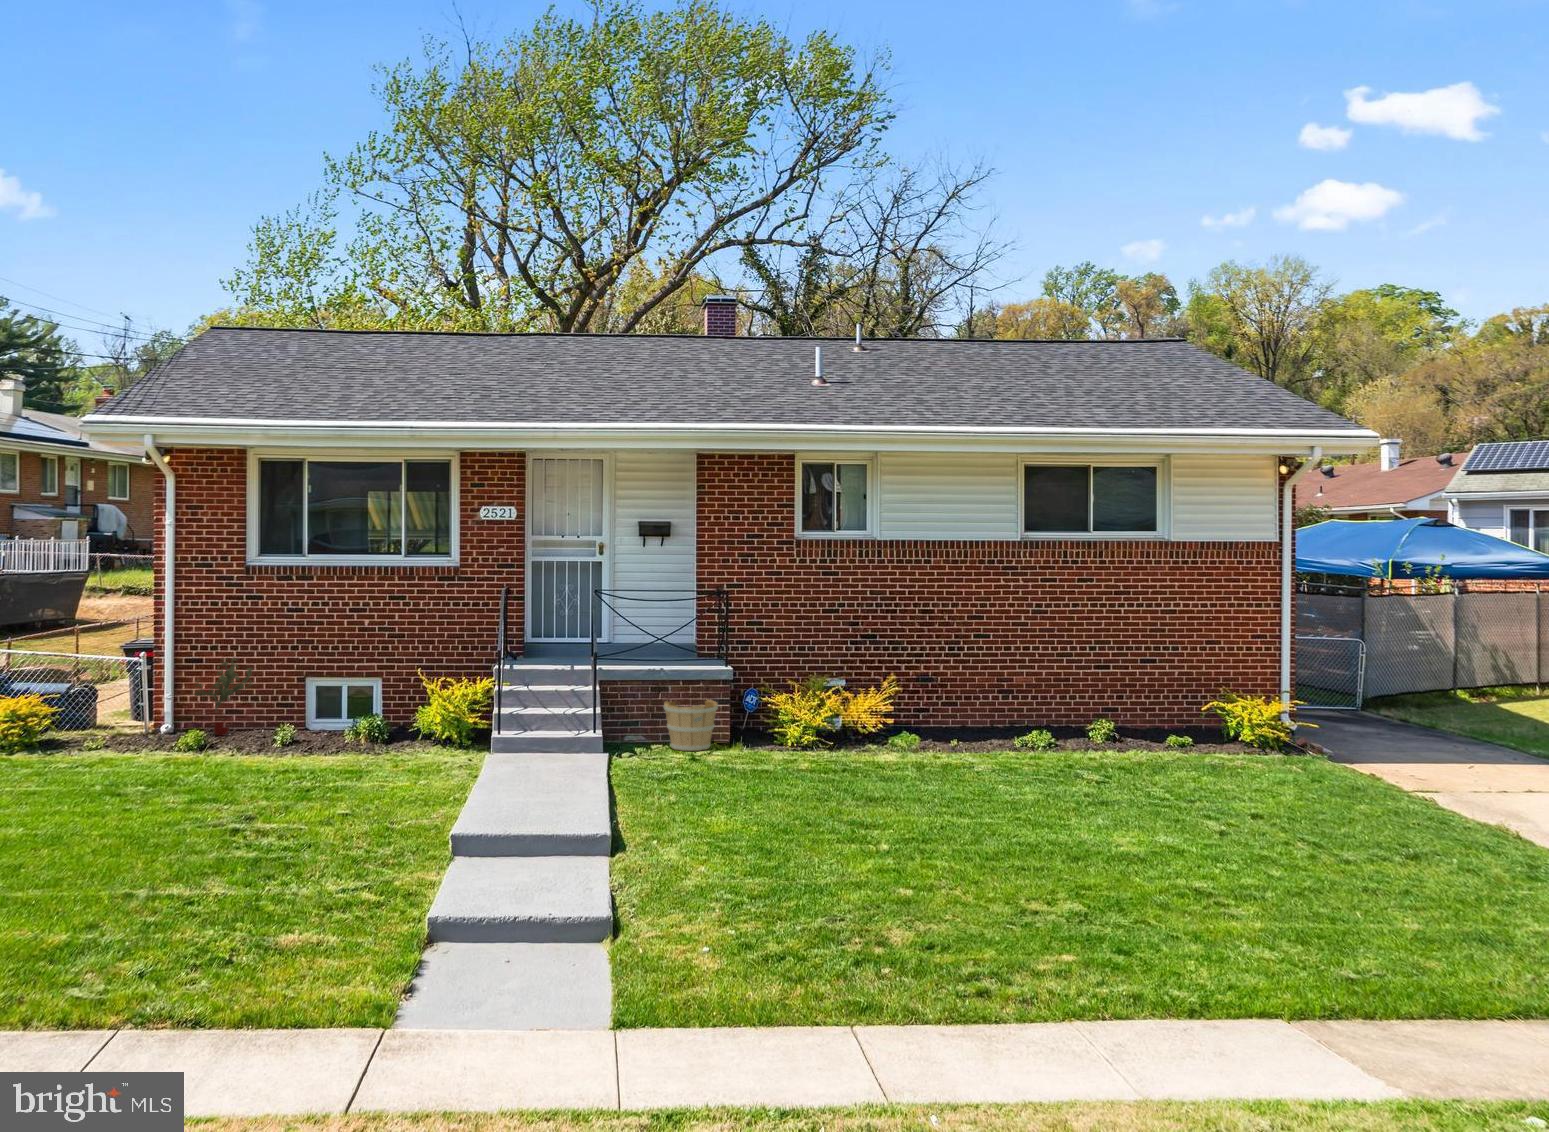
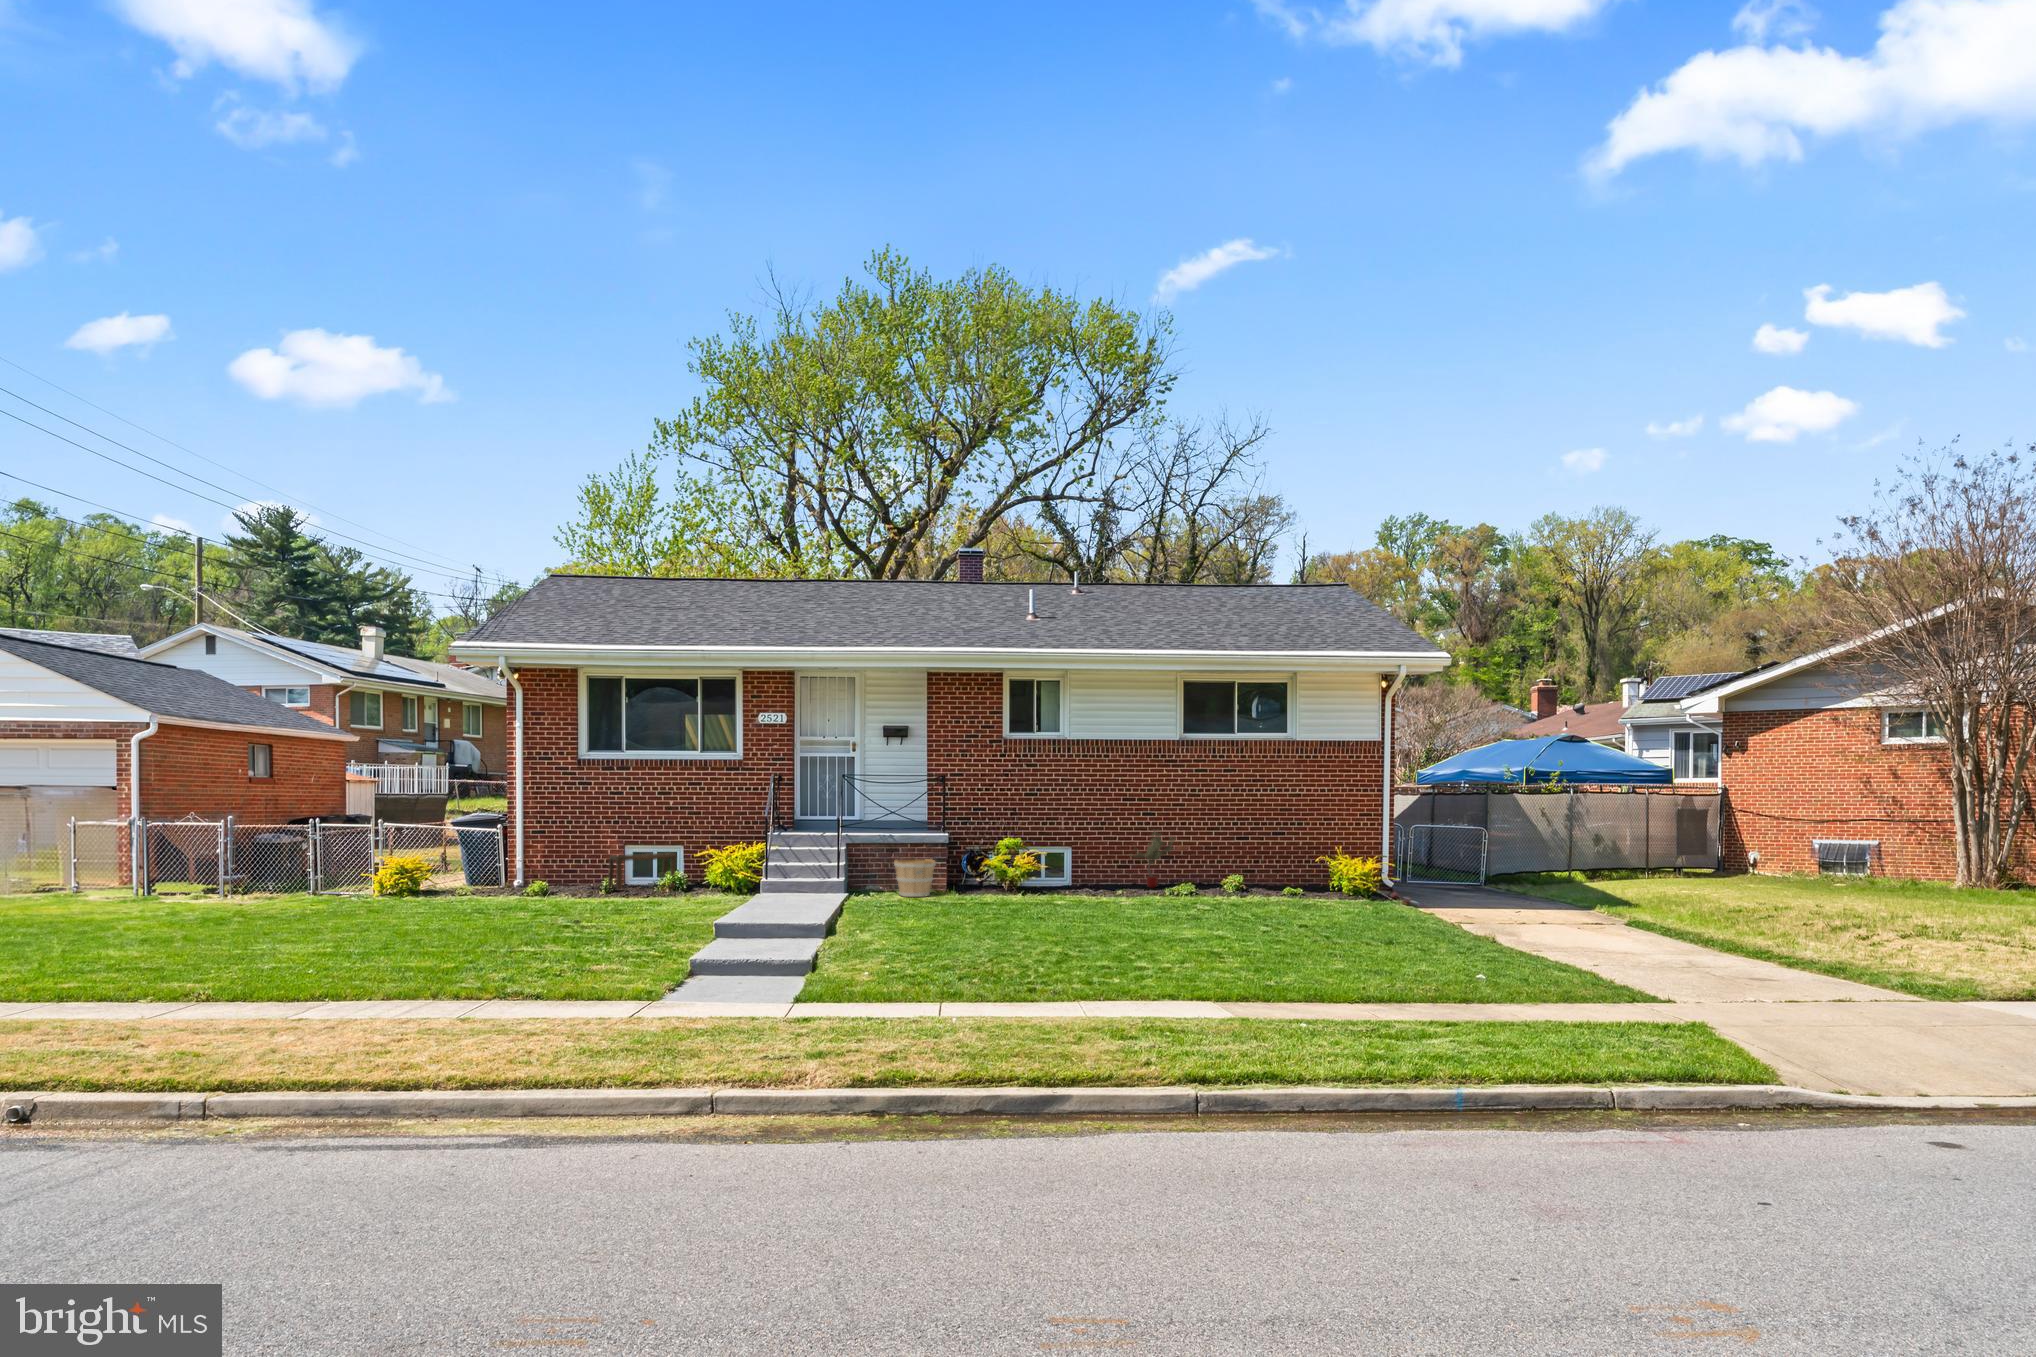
potted tree: present [193,659,253,736] -> present [1130,832,1174,888]
bench: none [286,687,376,741] -> present [607,853,677,890]

